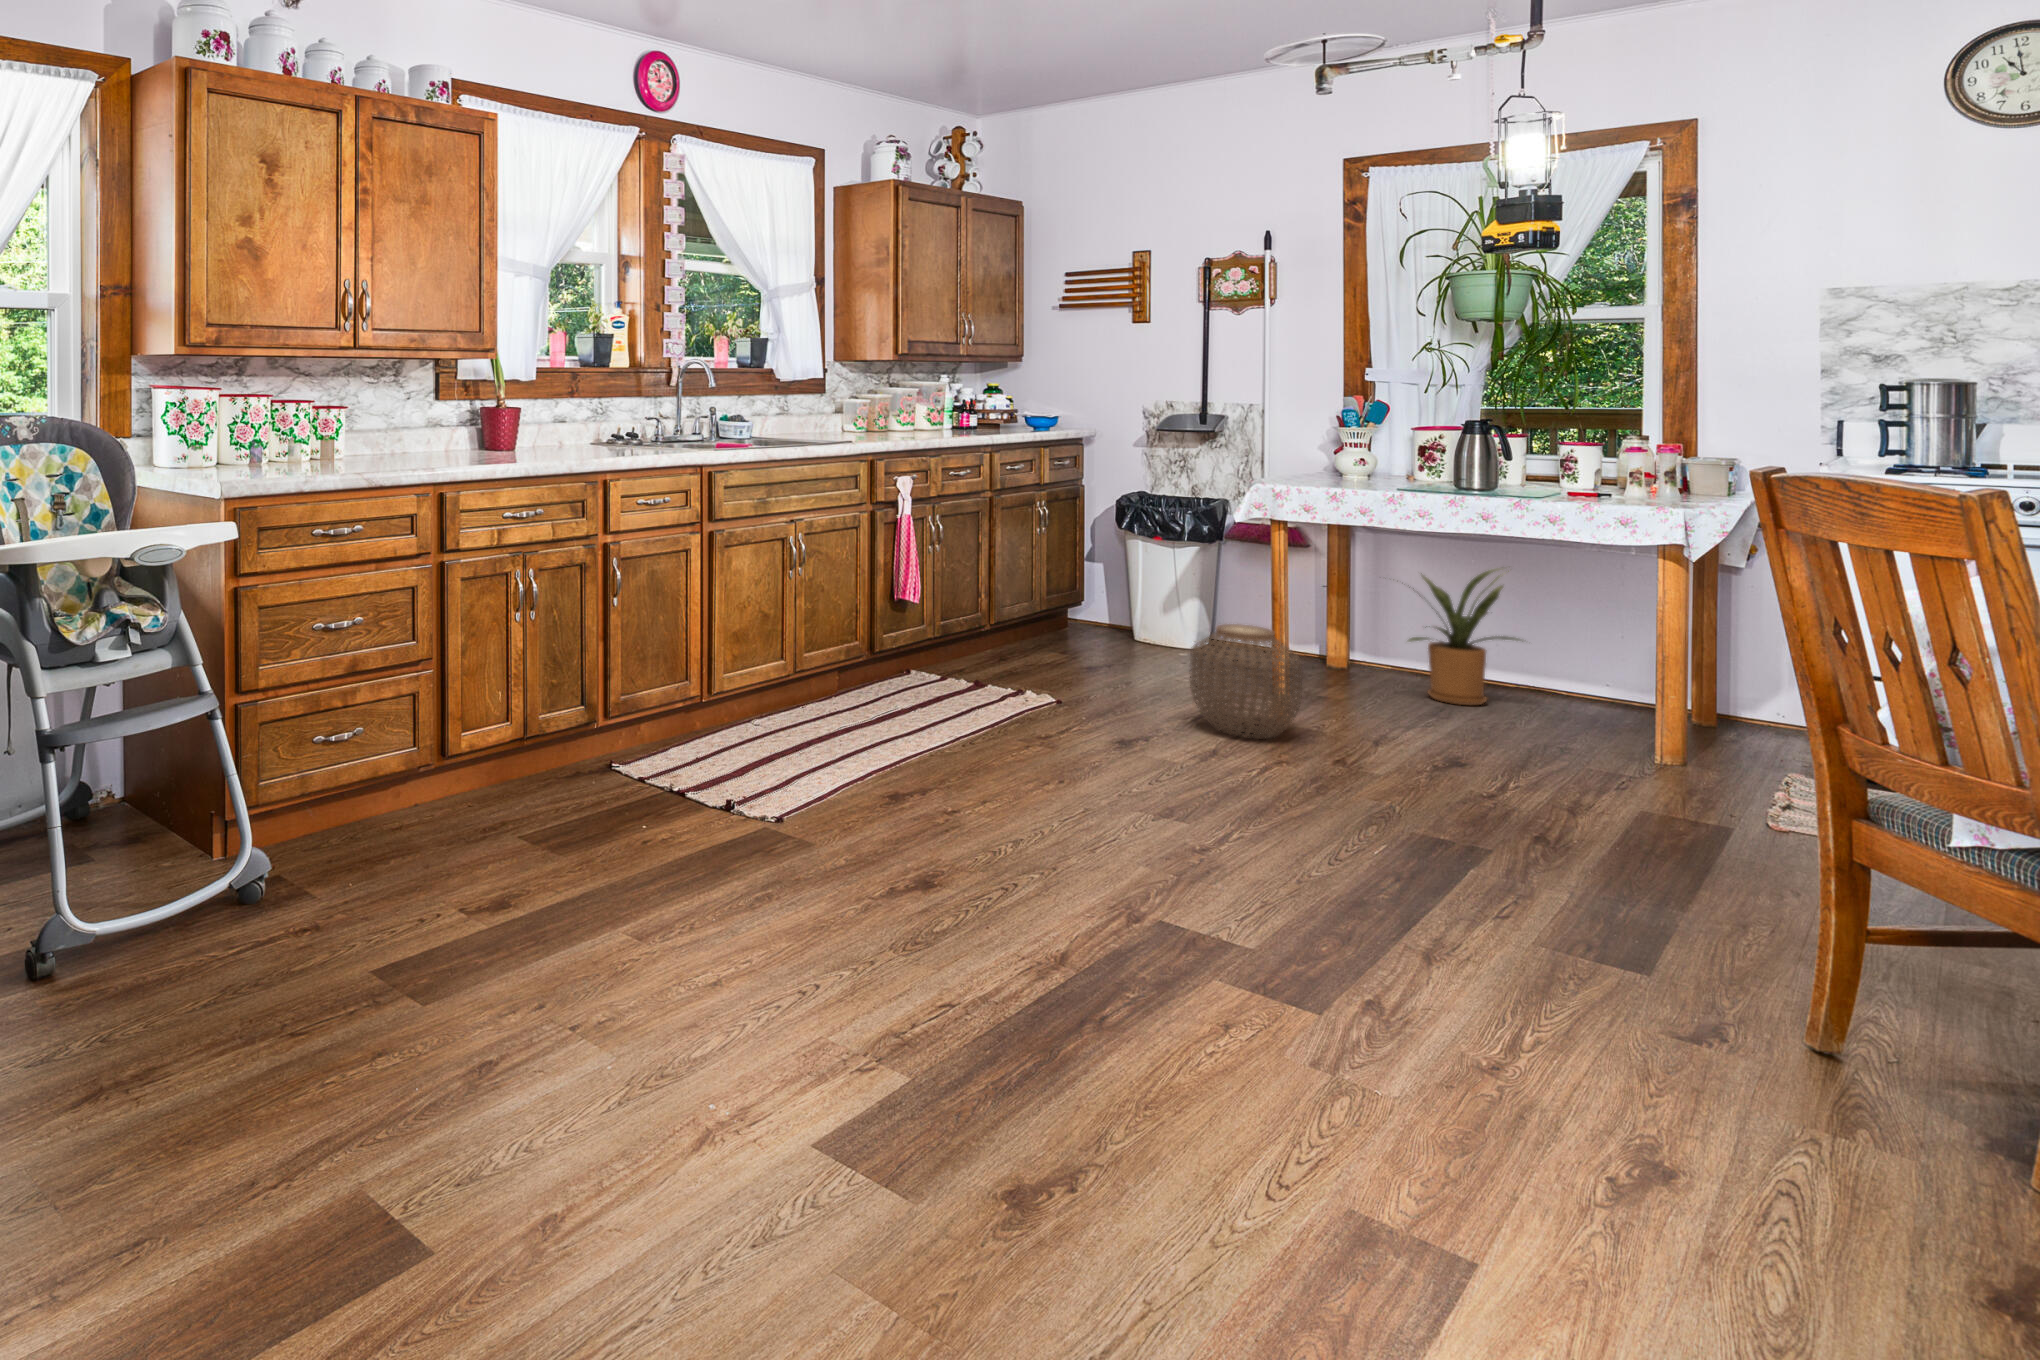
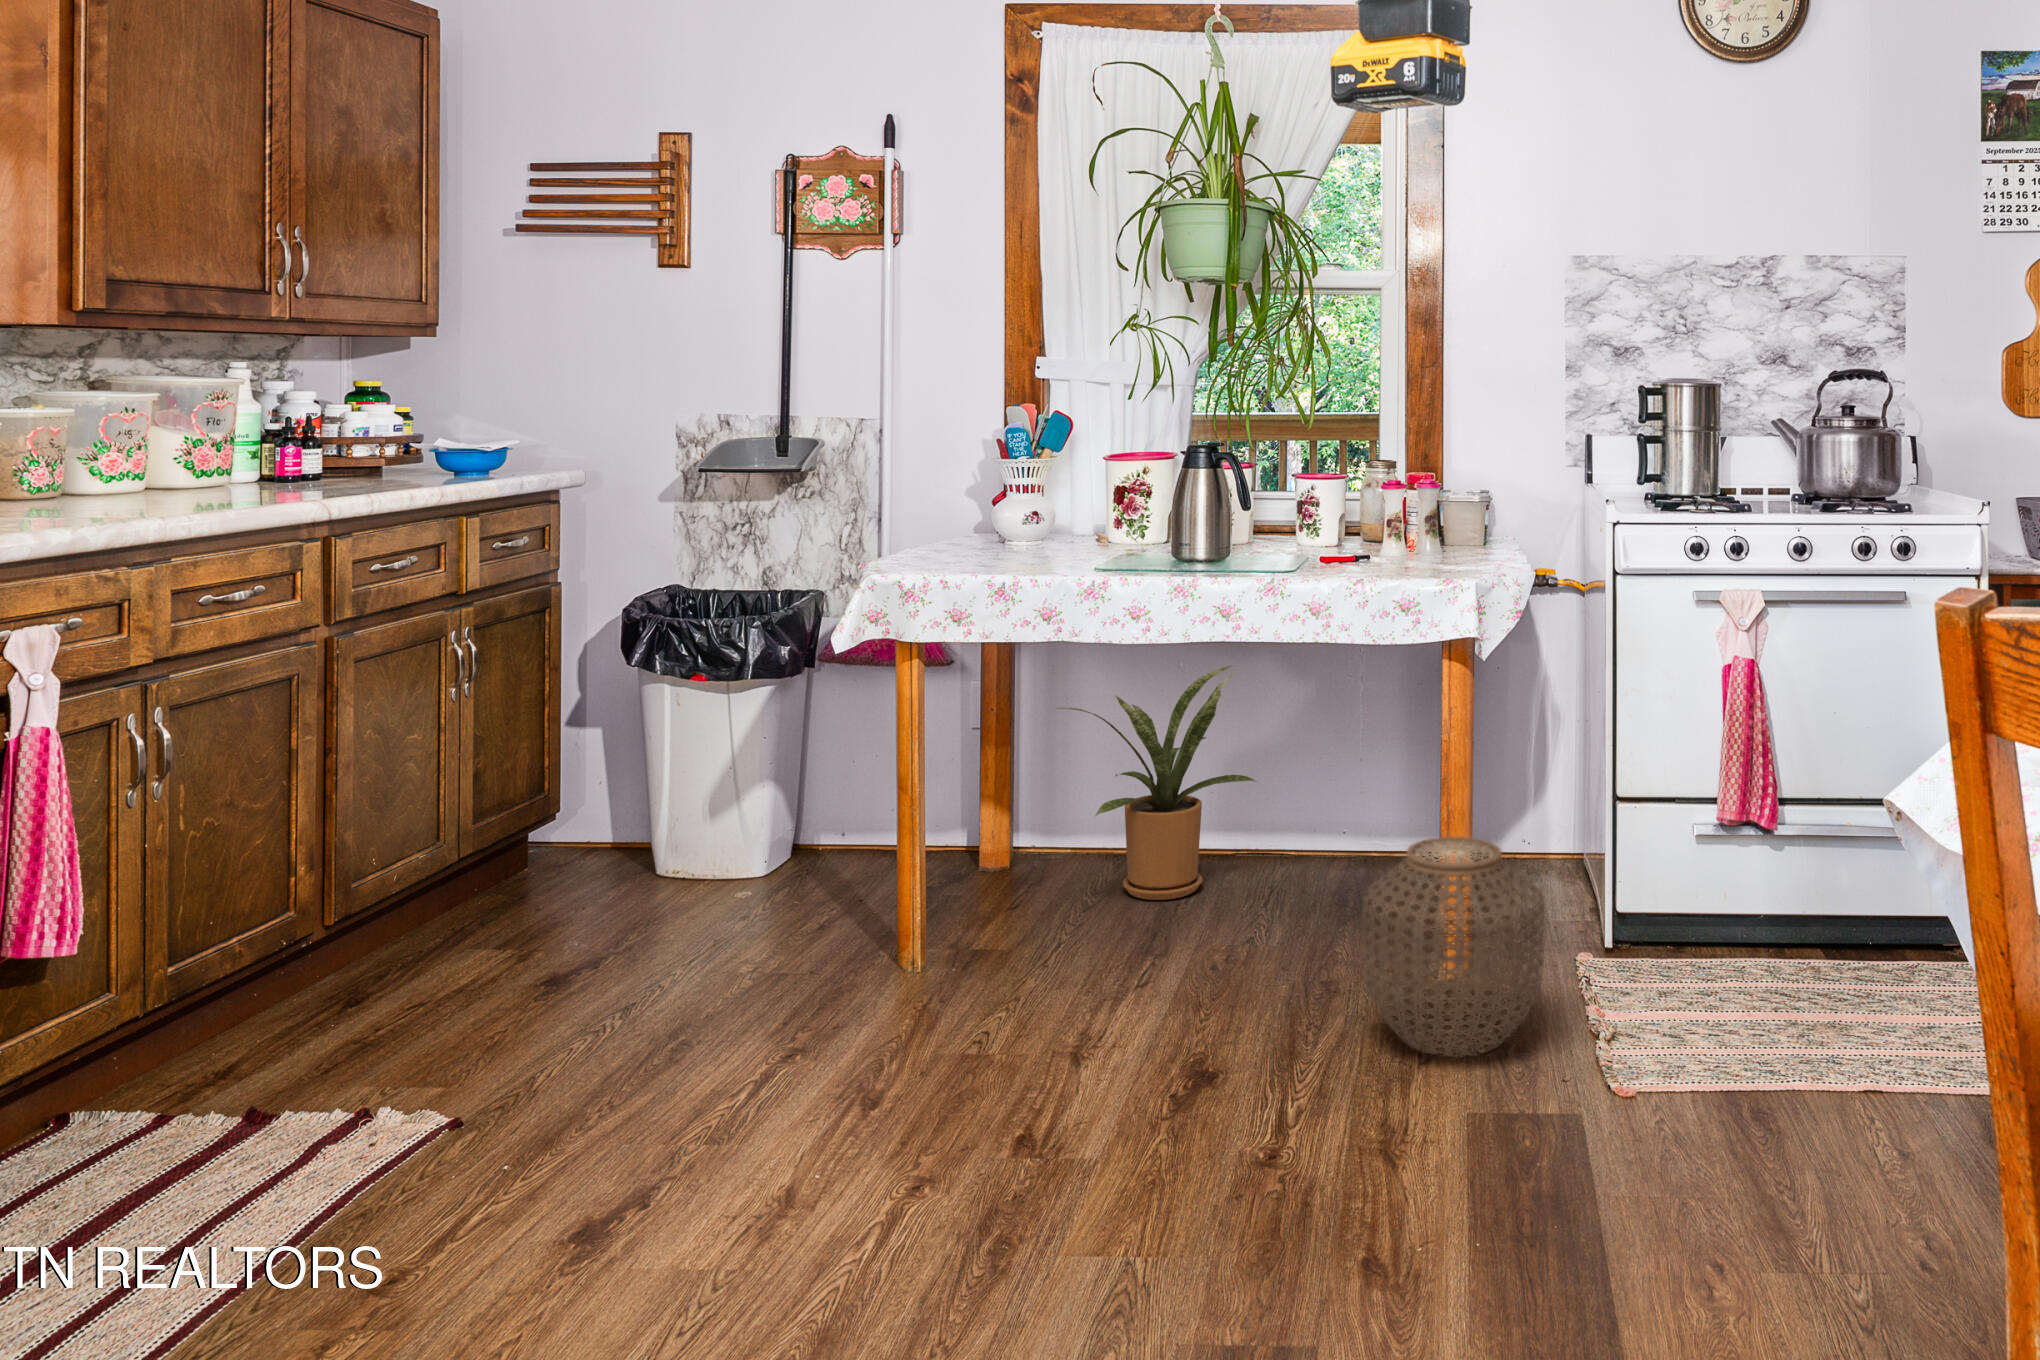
woven basket: present [1190,624,1302,738] -> present [1363,837,1544,1057]

